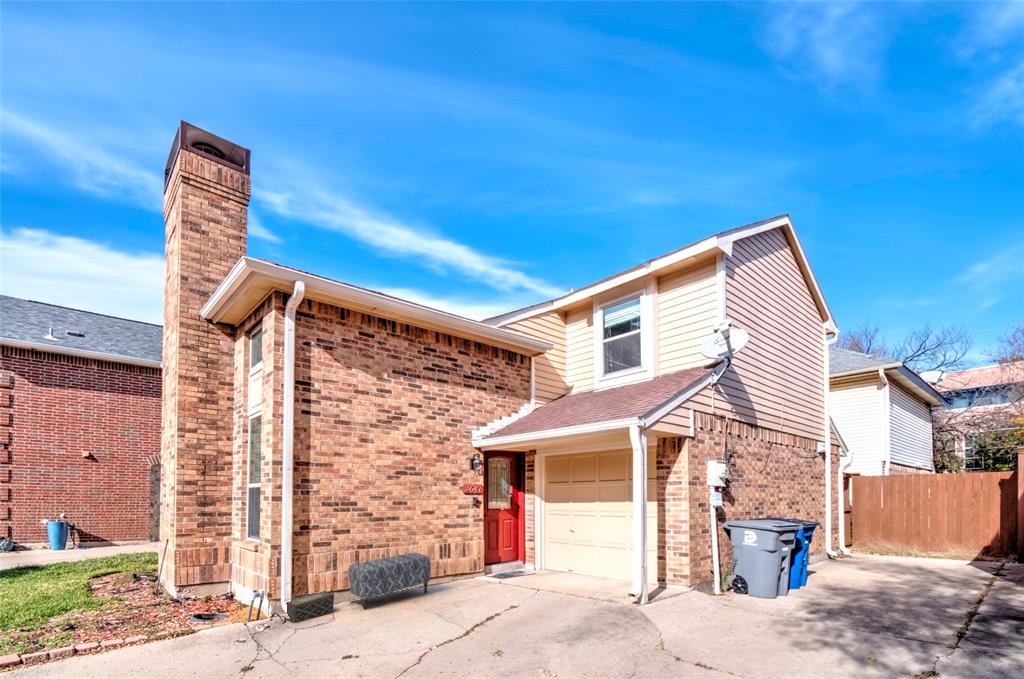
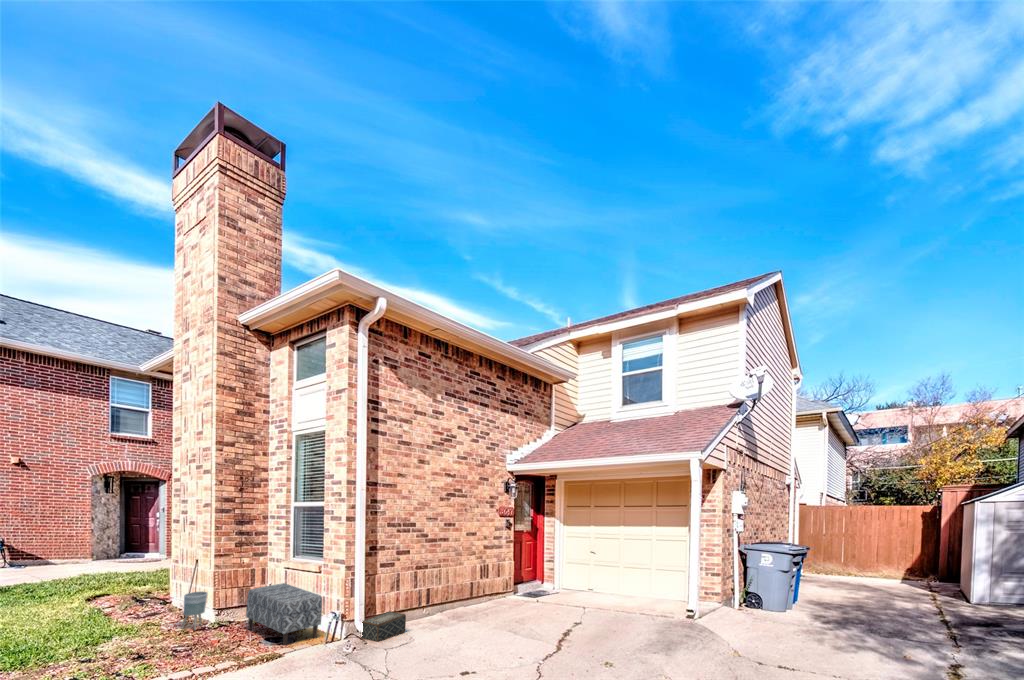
bench: present [348,552,430,610] -> present [246,583,322,645]
planter: none [139,568,165,606] -> present [182,591,208,630]

